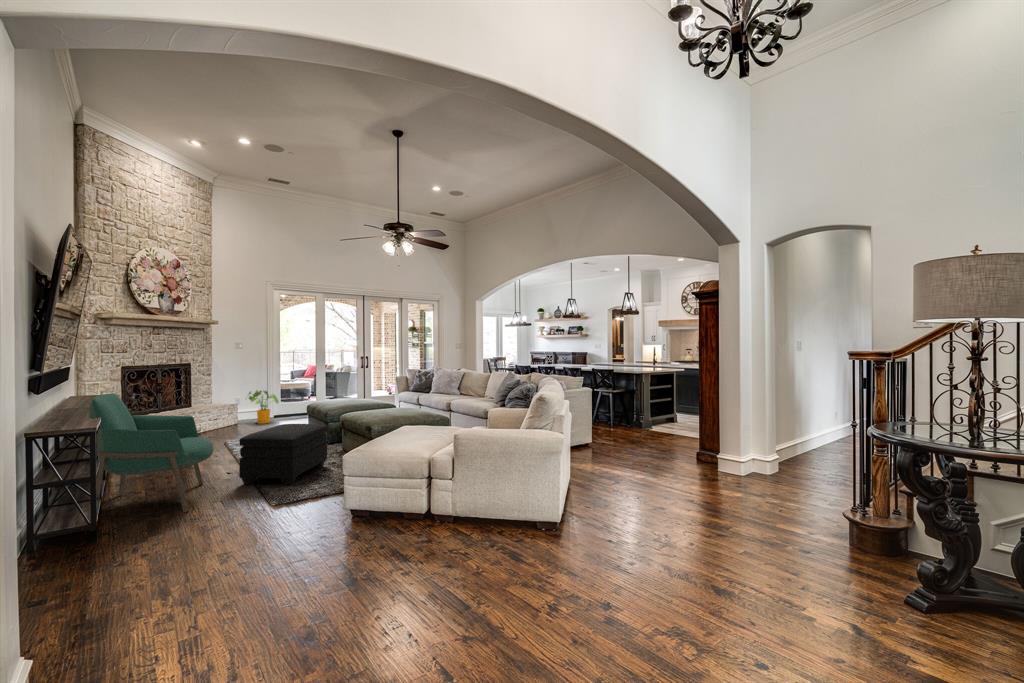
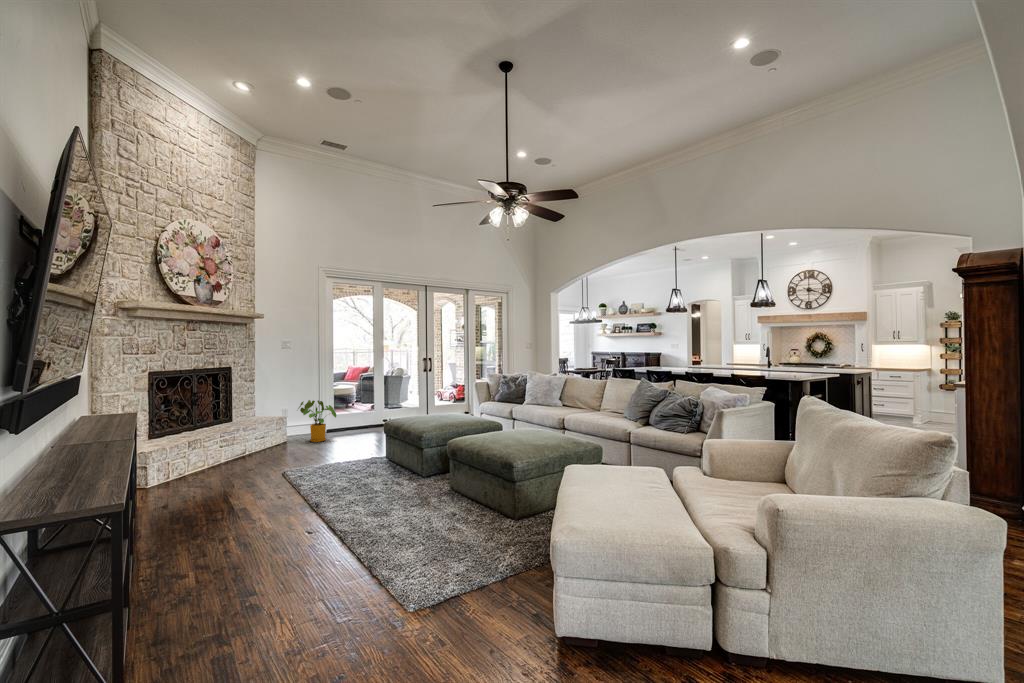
armchair: present [89,393,213,512] -> none [98,417,289,643]
ottoman: present [239,424,327,485] -> none [323,454,434,554]

